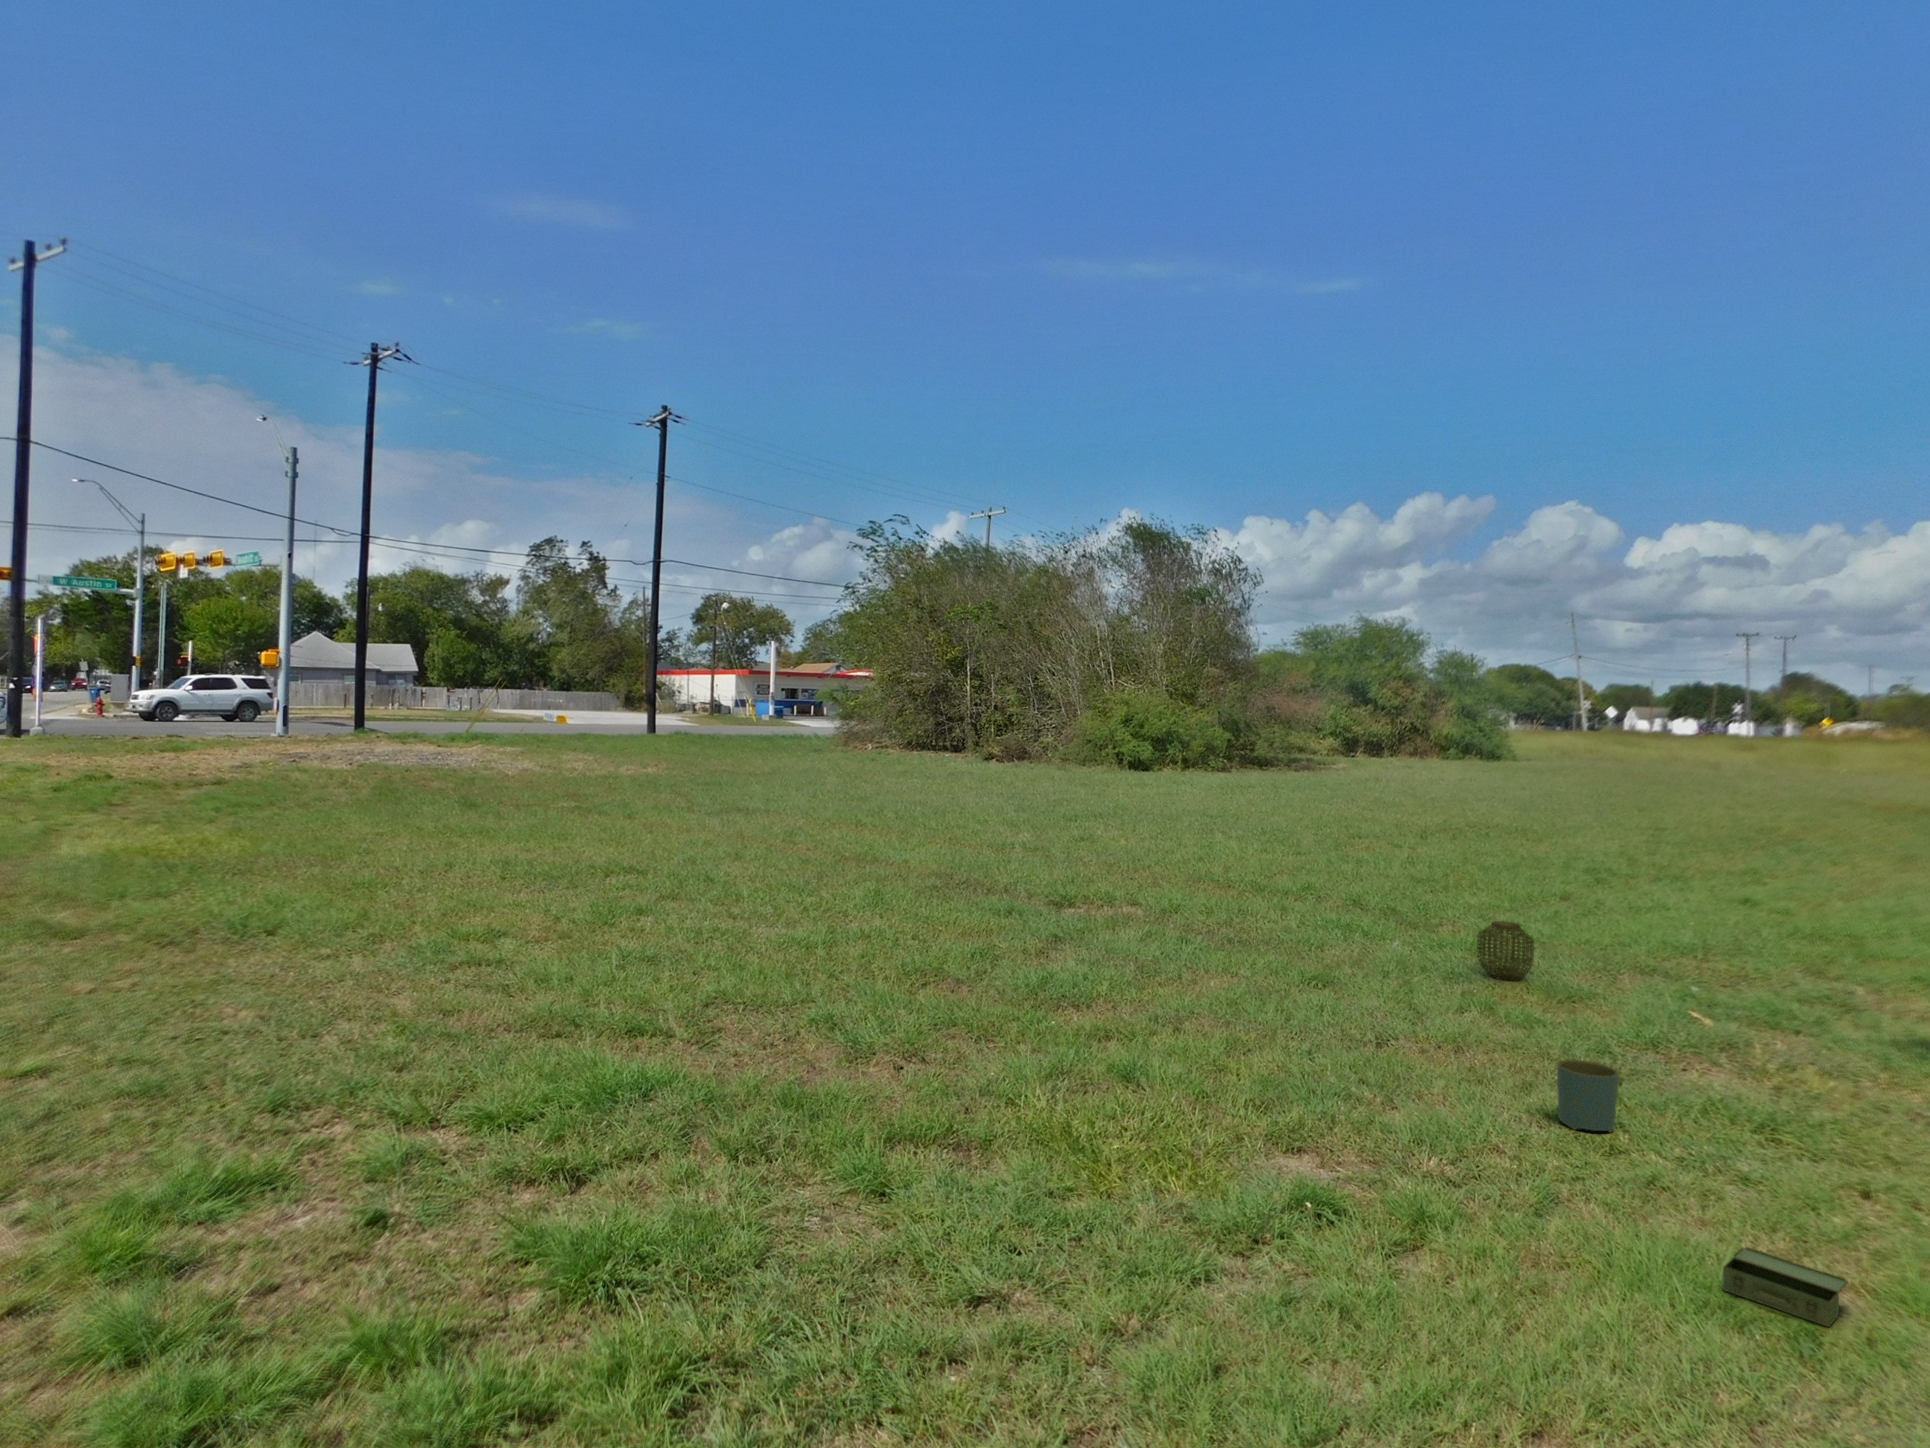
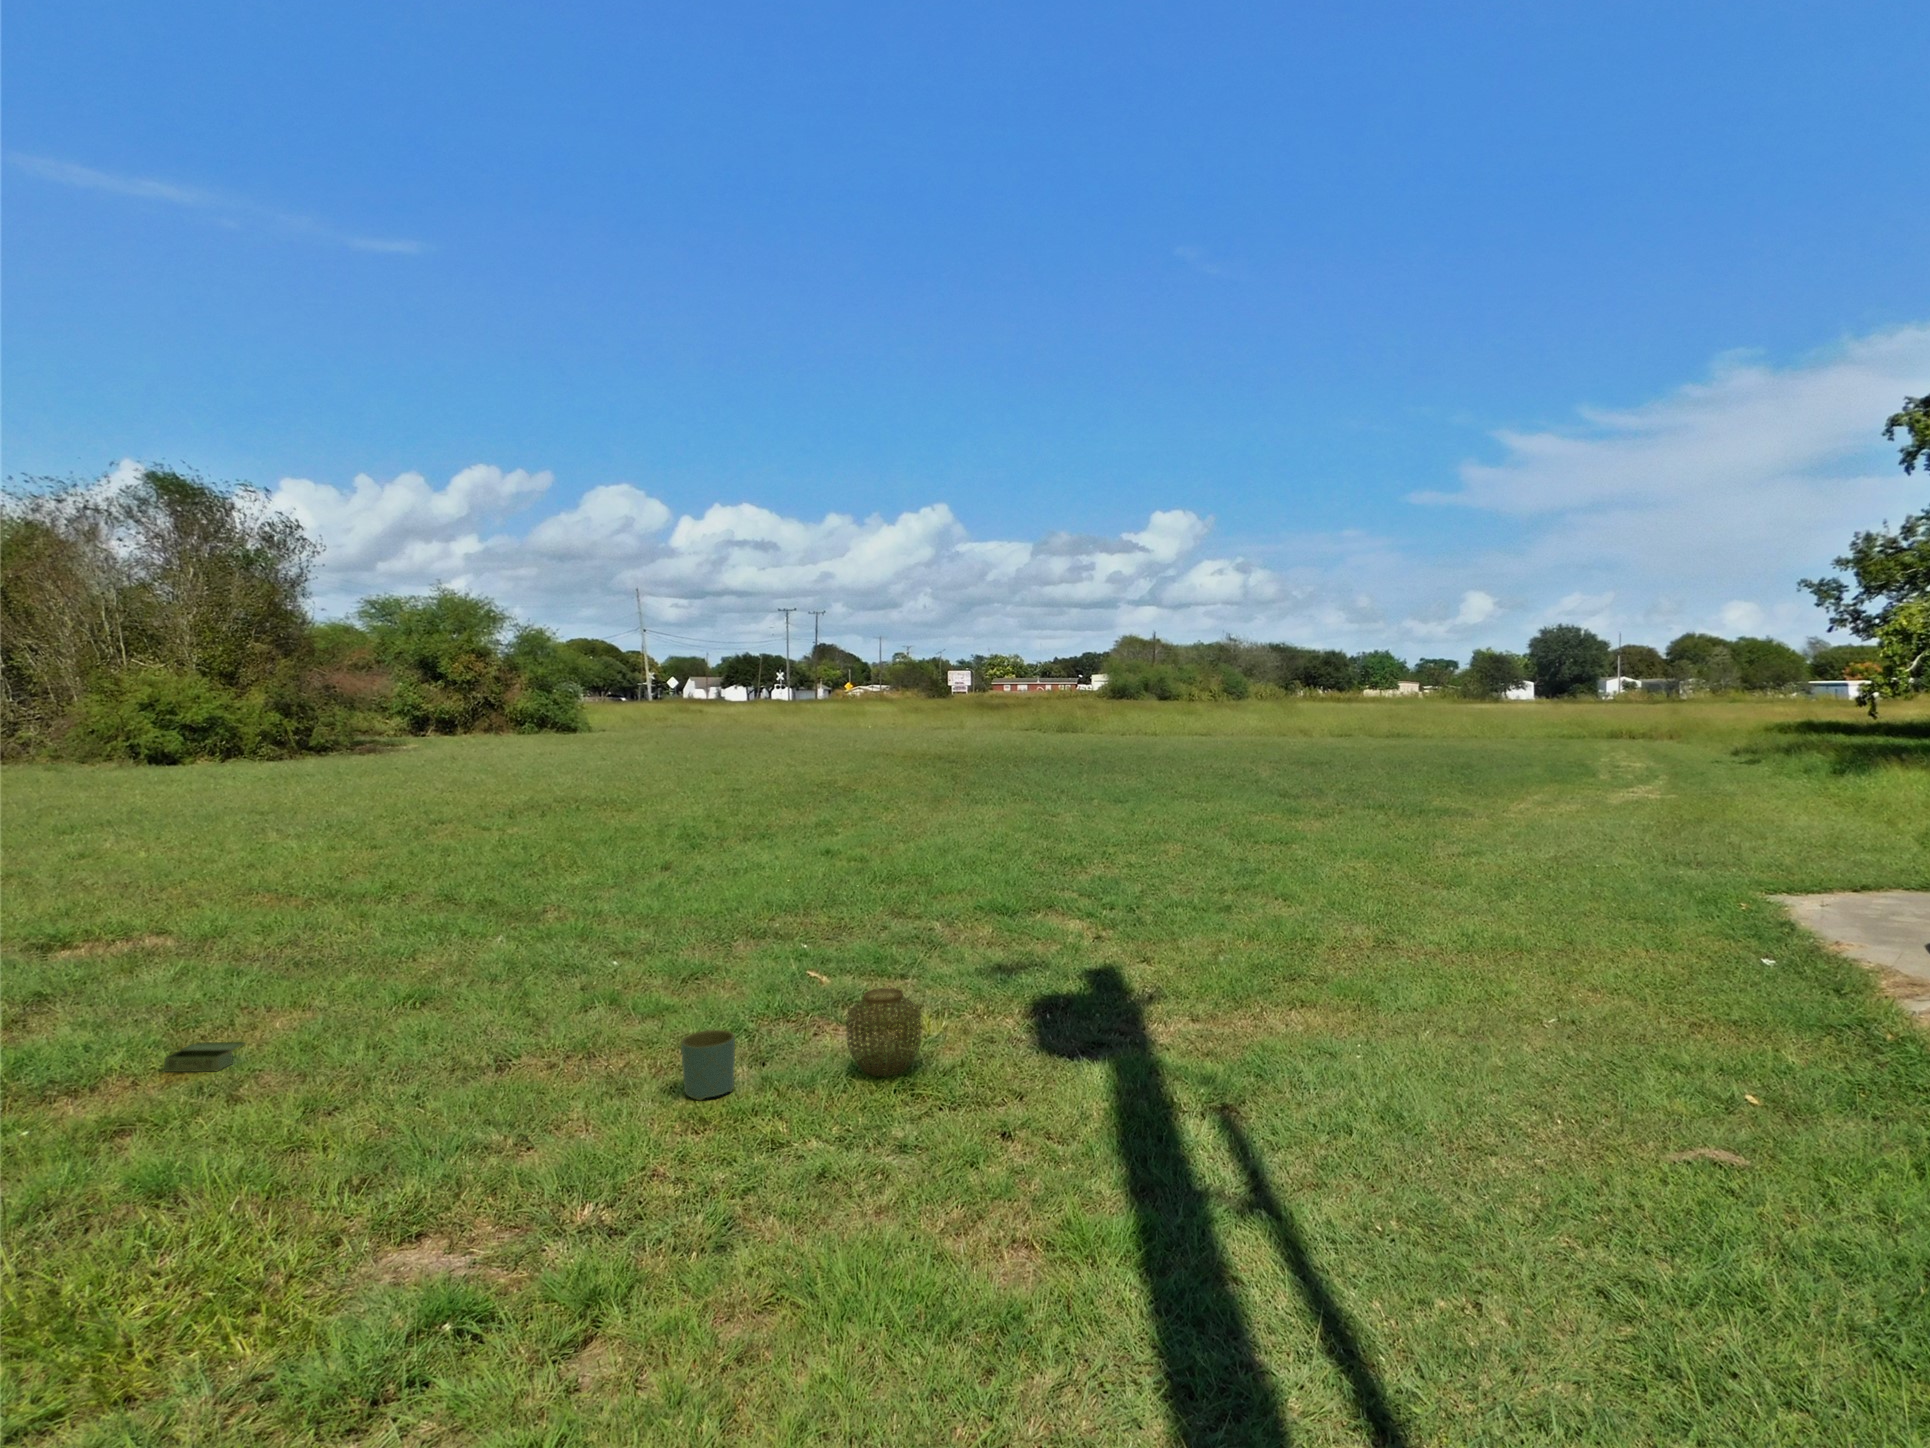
woven basket: present [1477,921,1534,981] -> present [847,988,921,1076]
toolbox: present [1722,1247,1847,1327] -> present [164,1042,245,1072]

